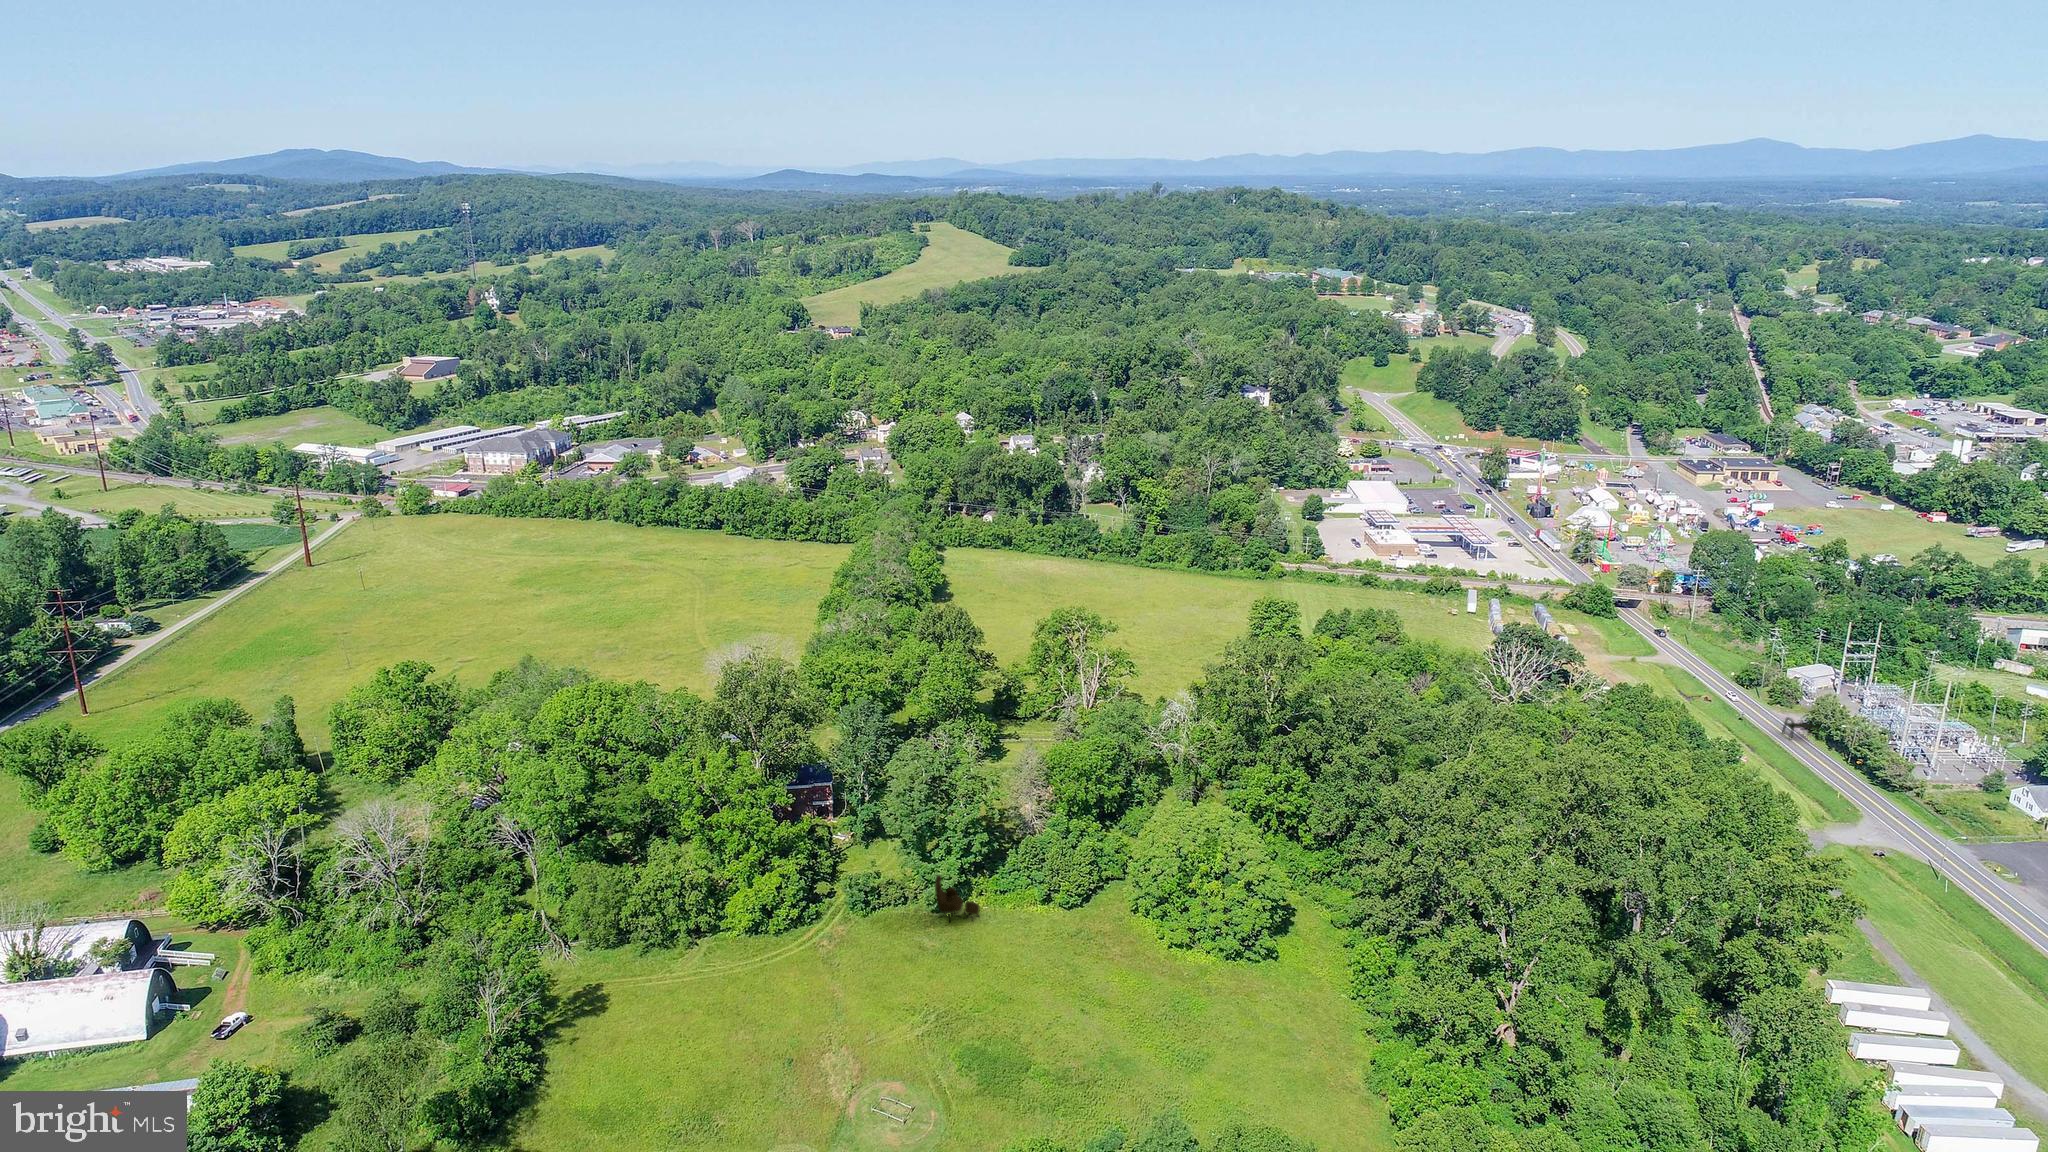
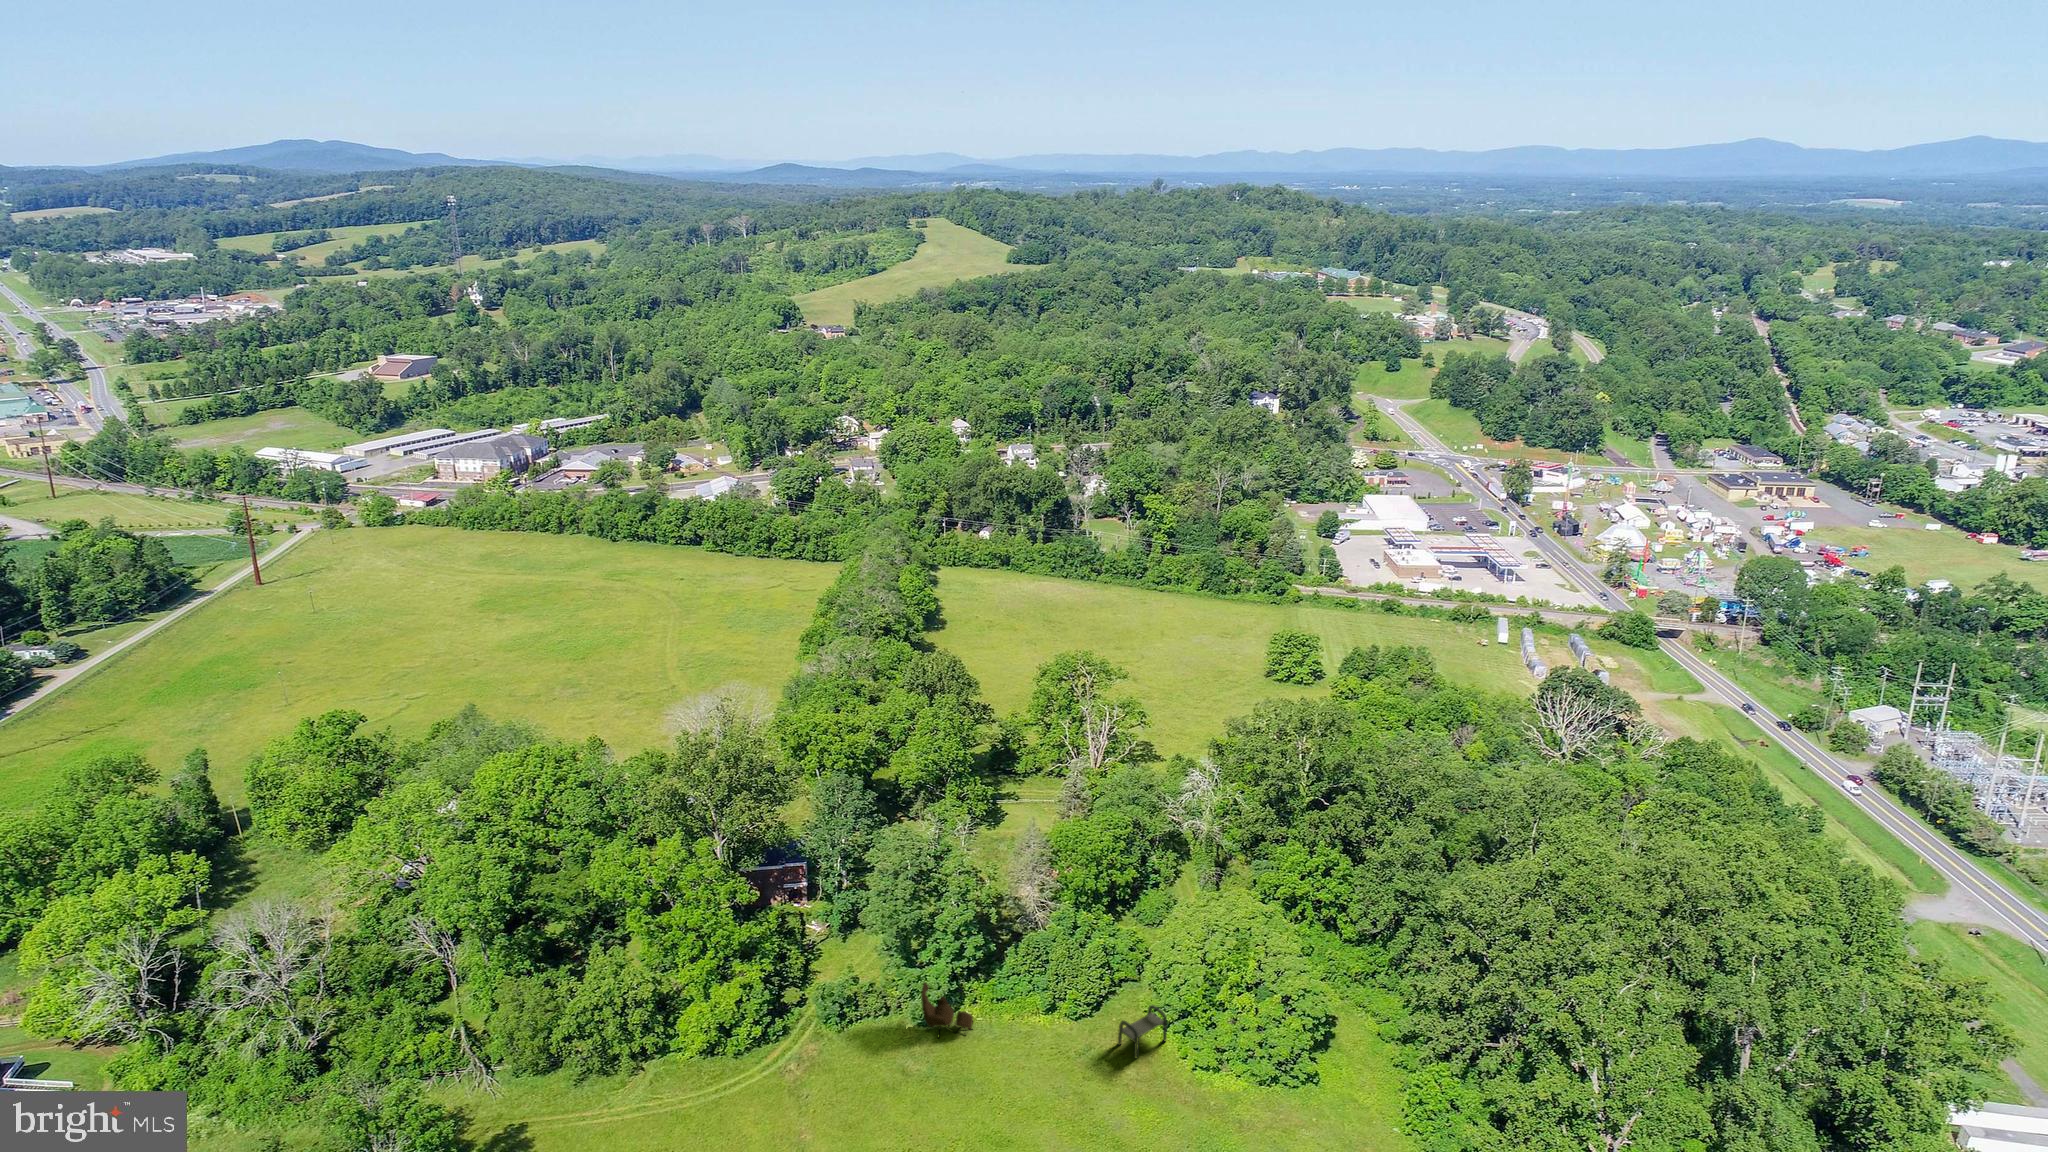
bench: present [1782,718,1820,740] -> present [1118,1005,1167,1058]

